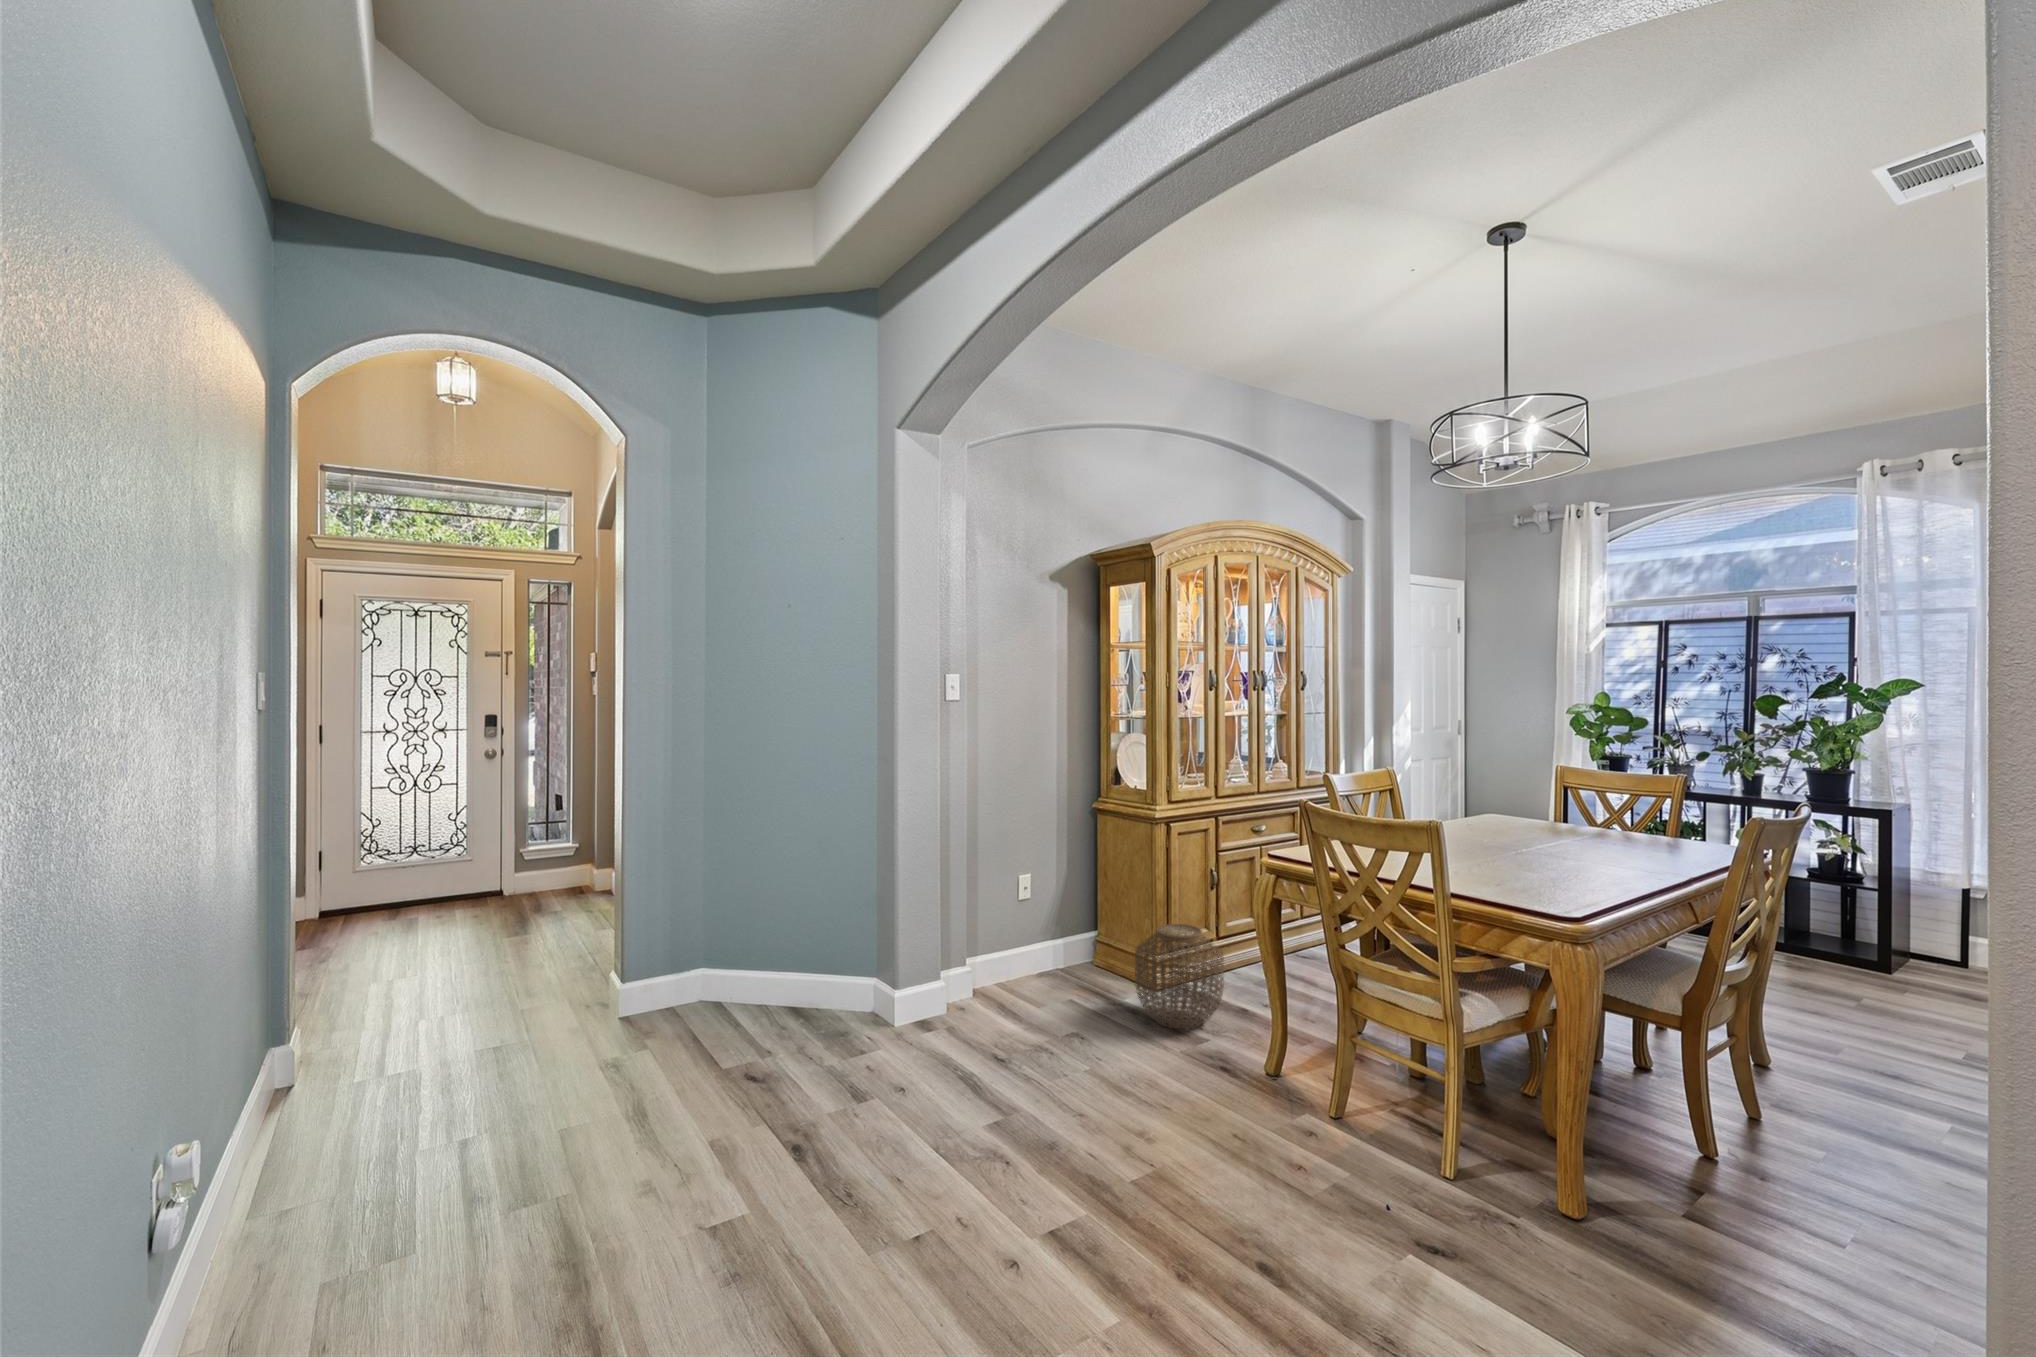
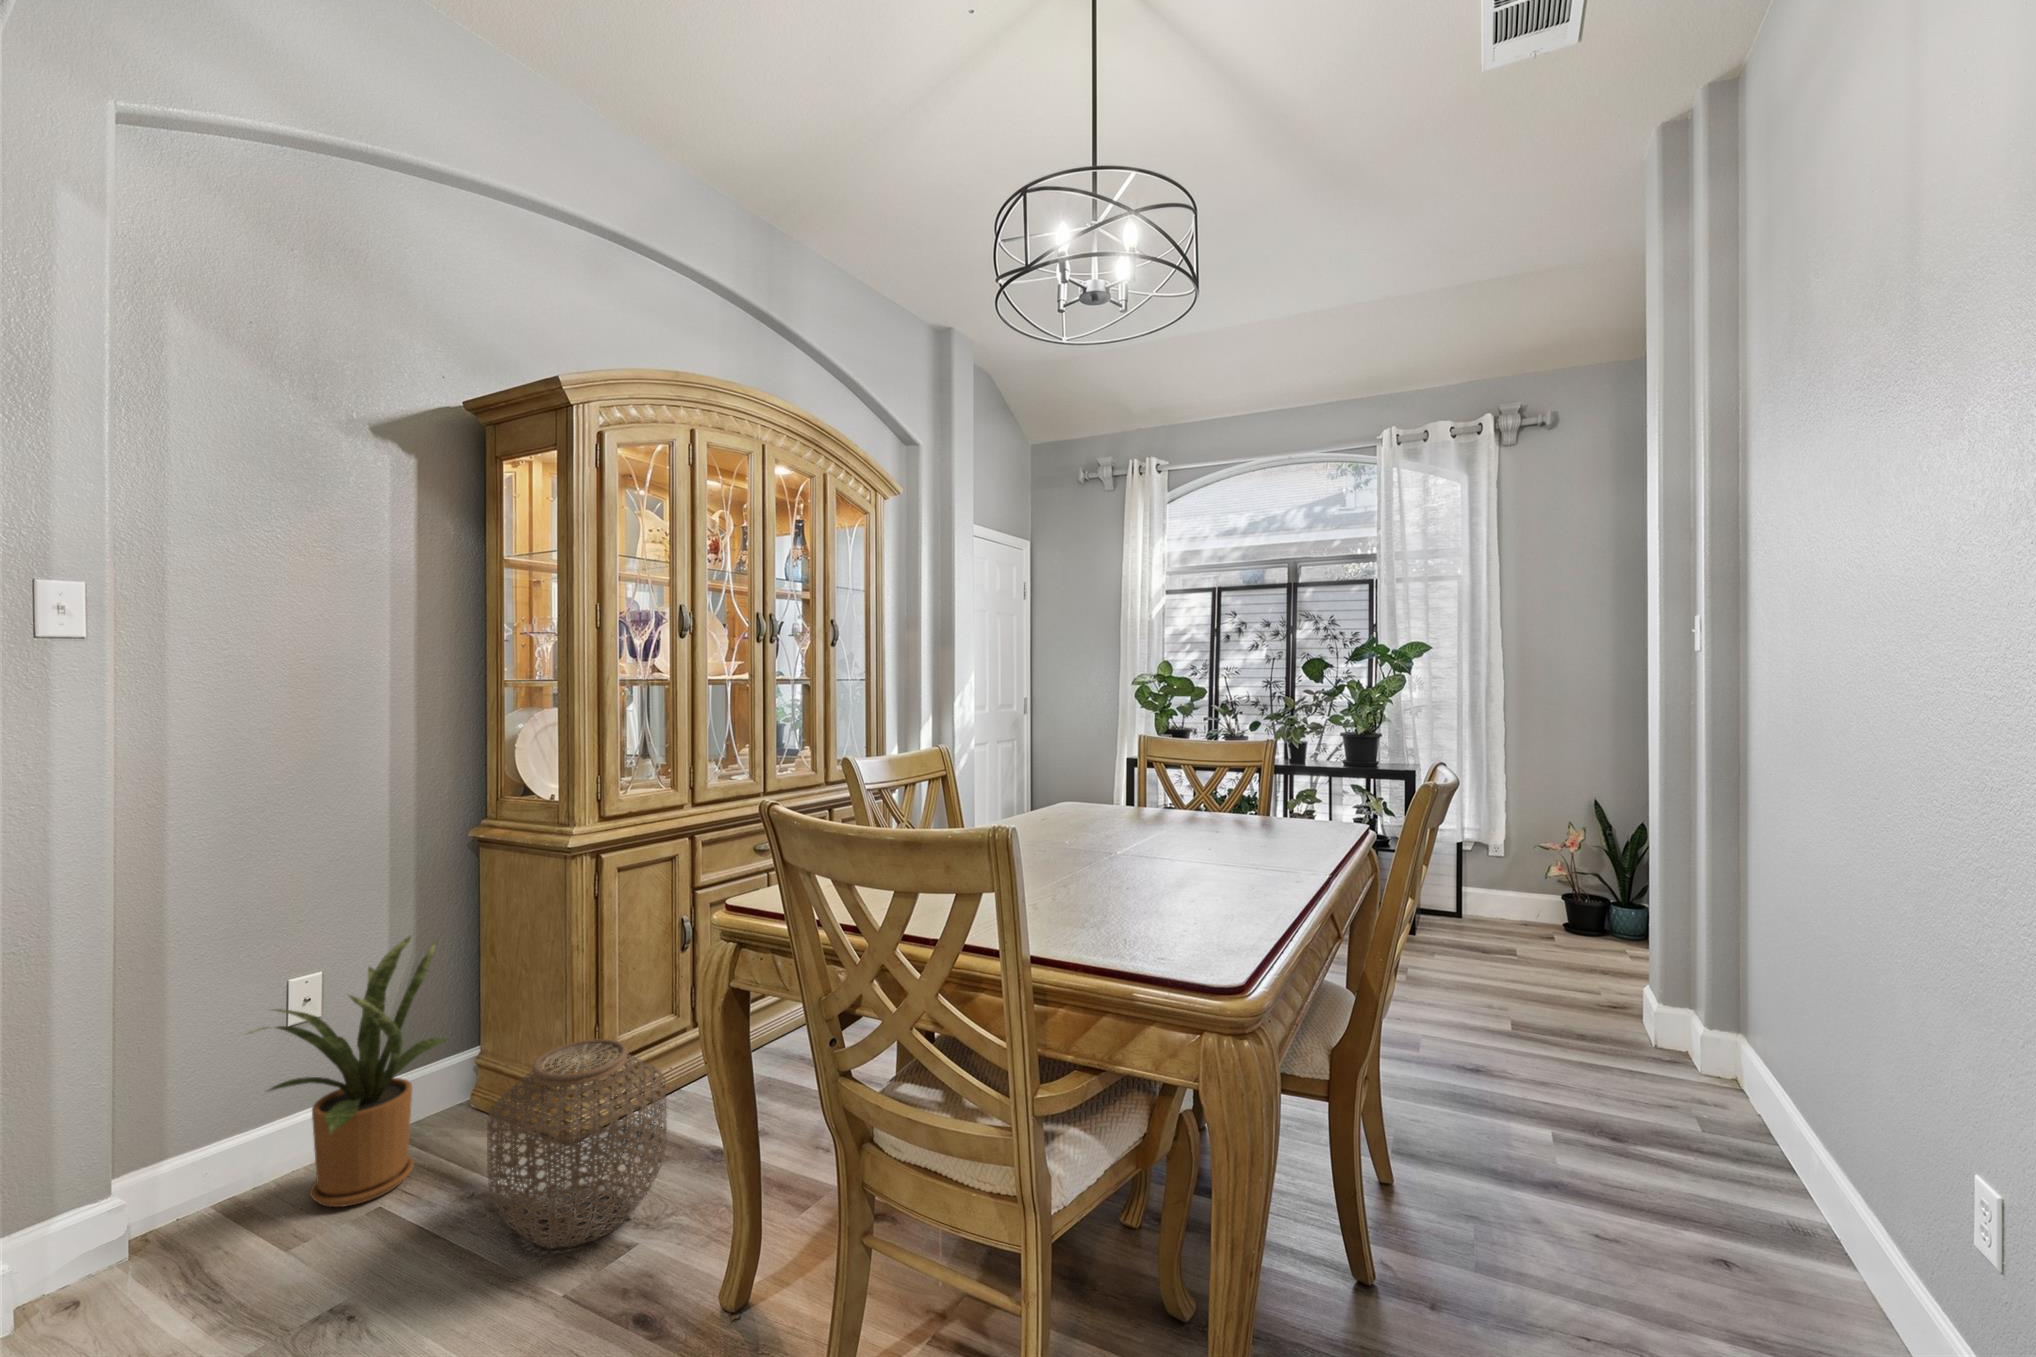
house plant: none [1014,859,1091,995] -> present [246,936,445,1207]

